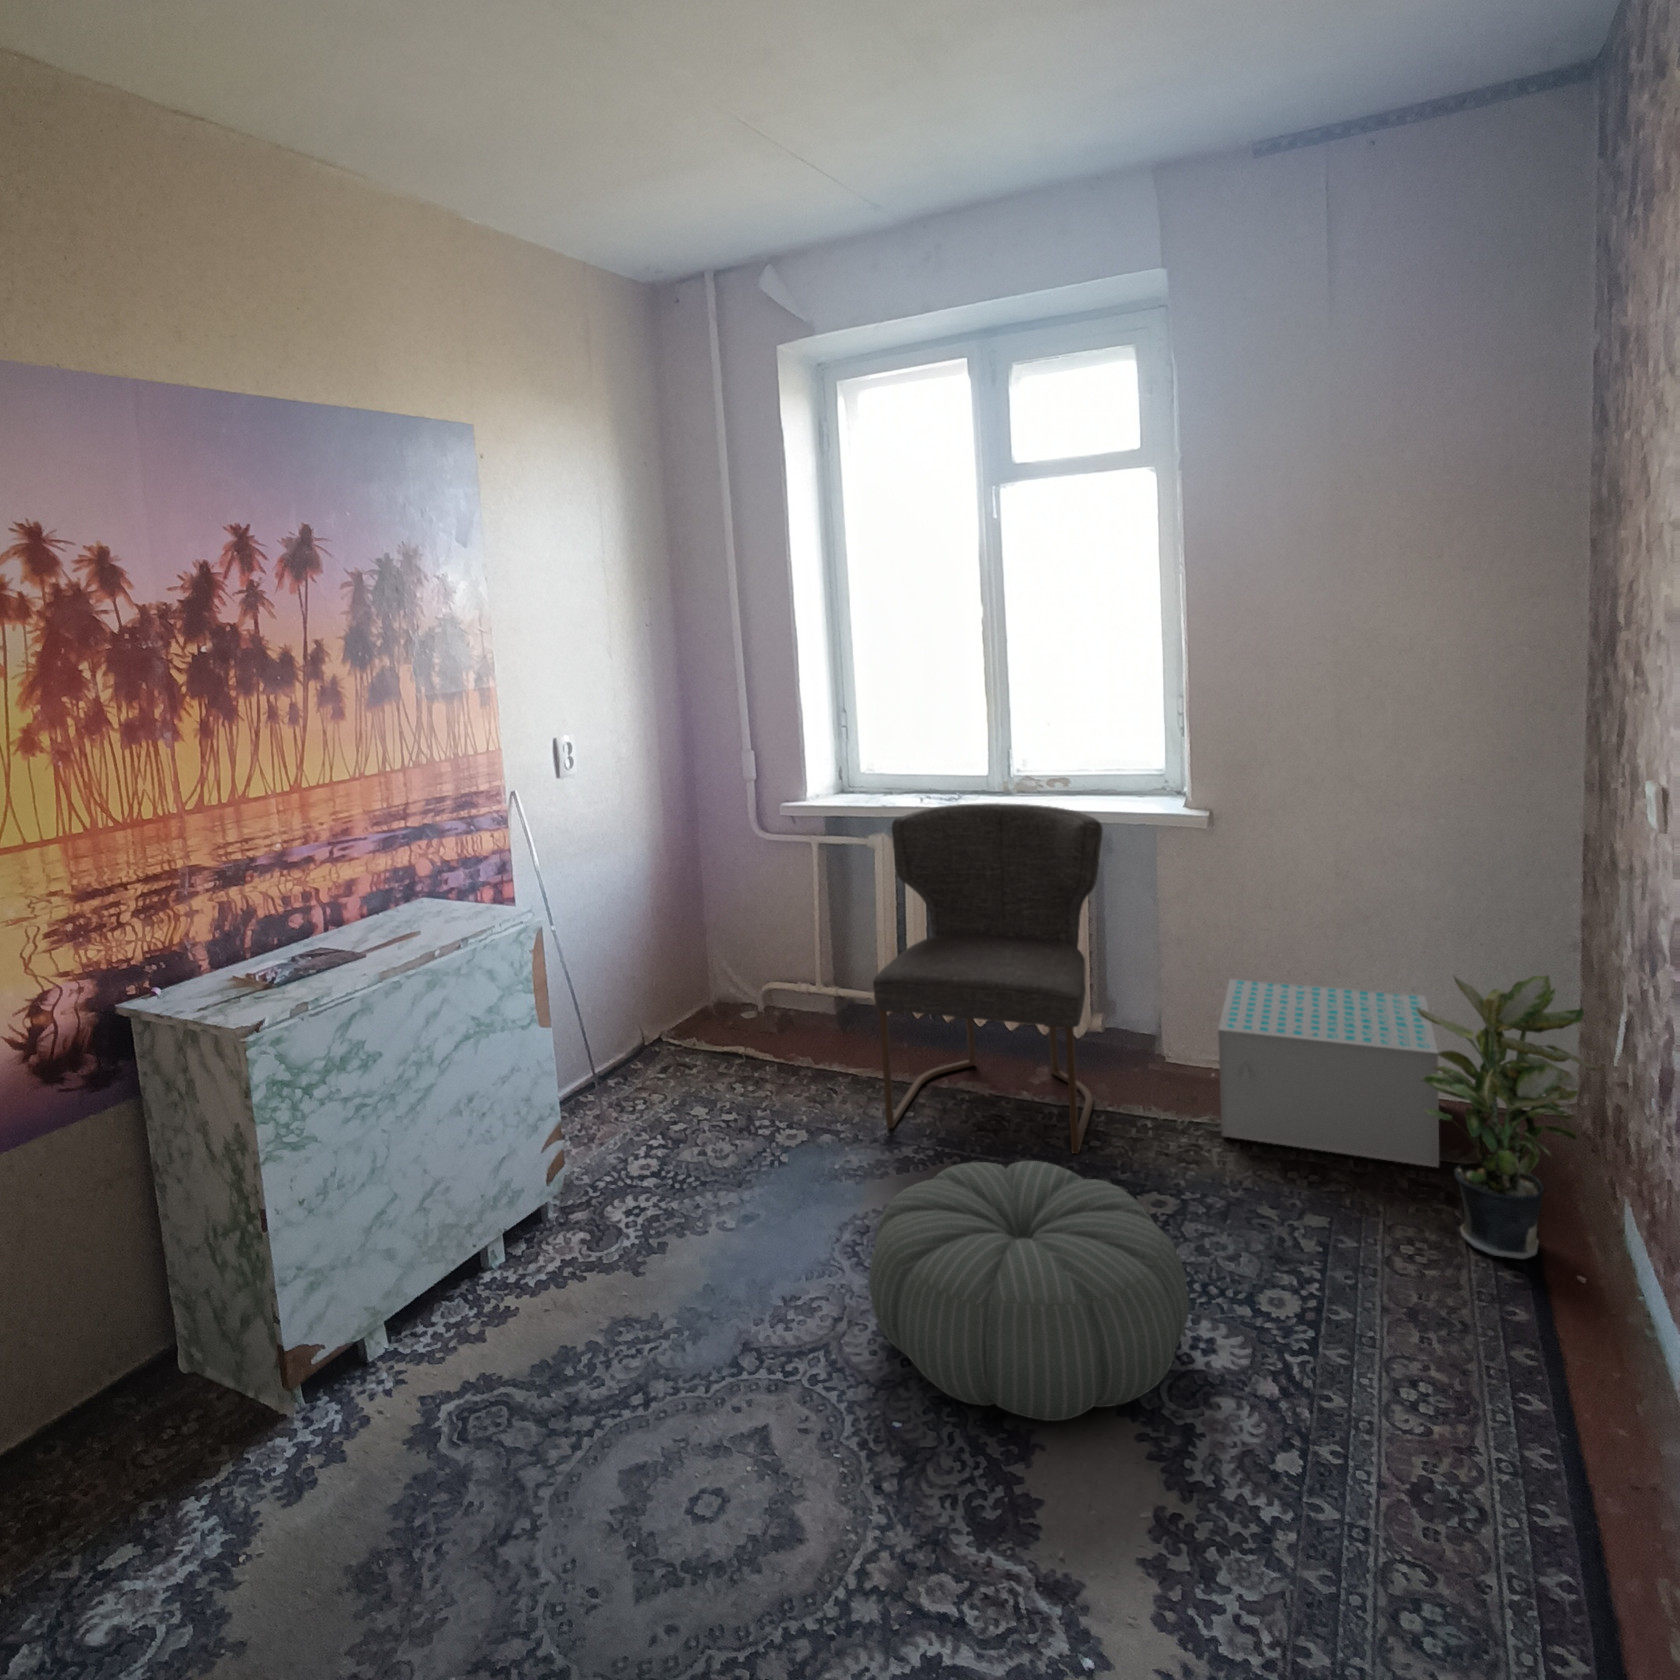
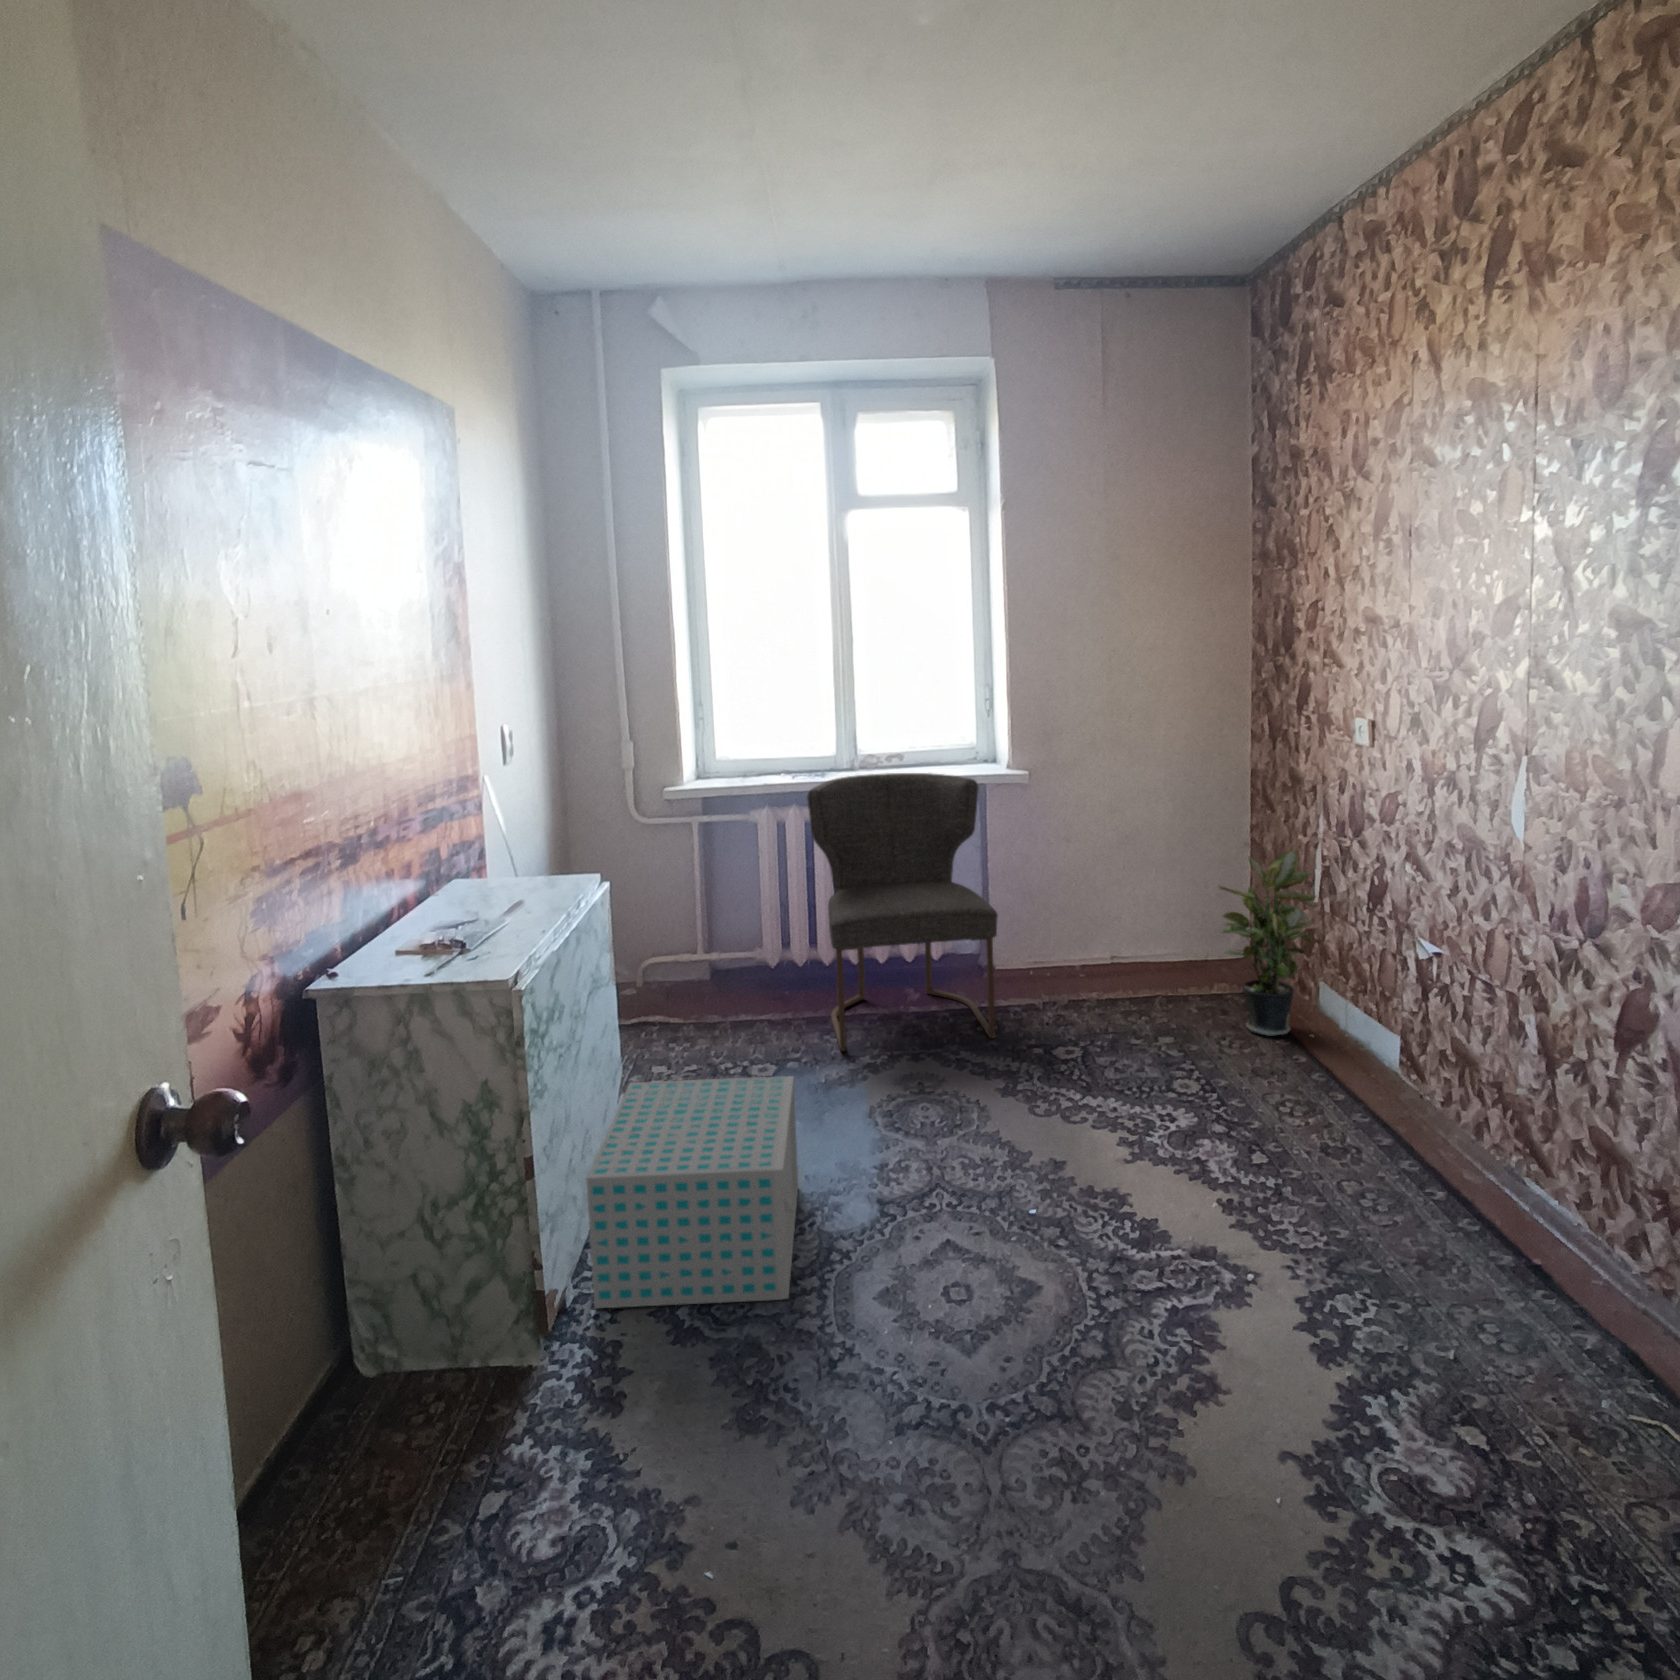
storage box: present [1218,979,1439,1168] -> present [587,1076,798,1308]
pouf: present [870,1161,1189,1421] -> none [951,1024,1183,1185]

